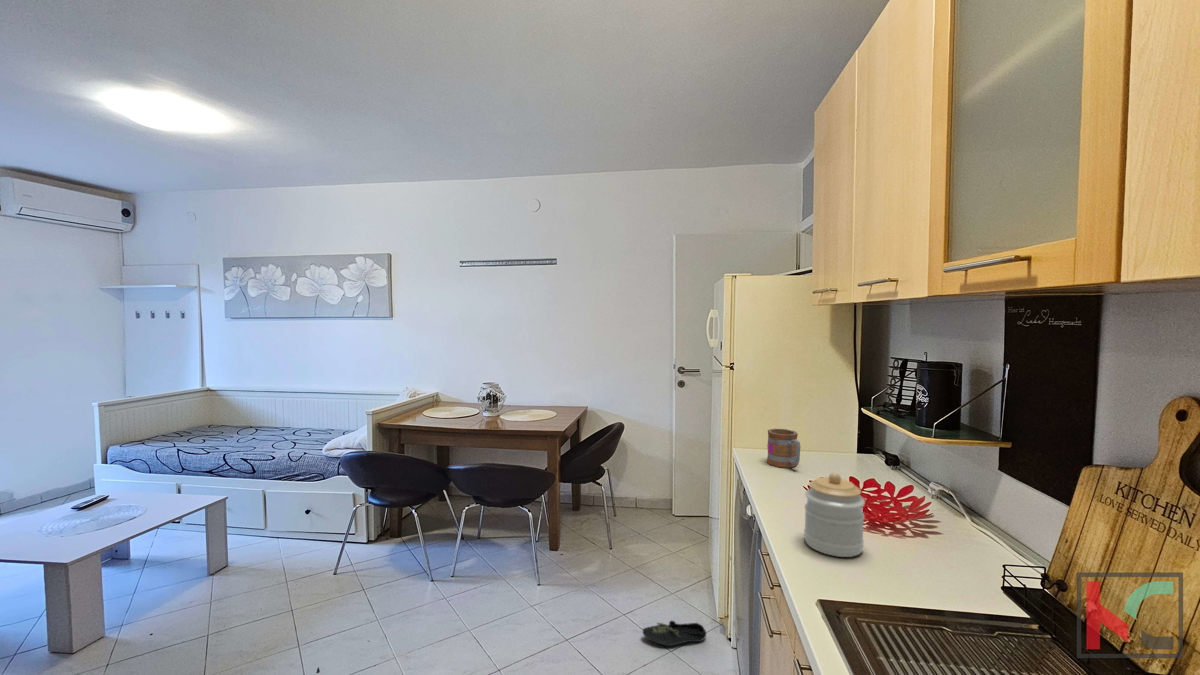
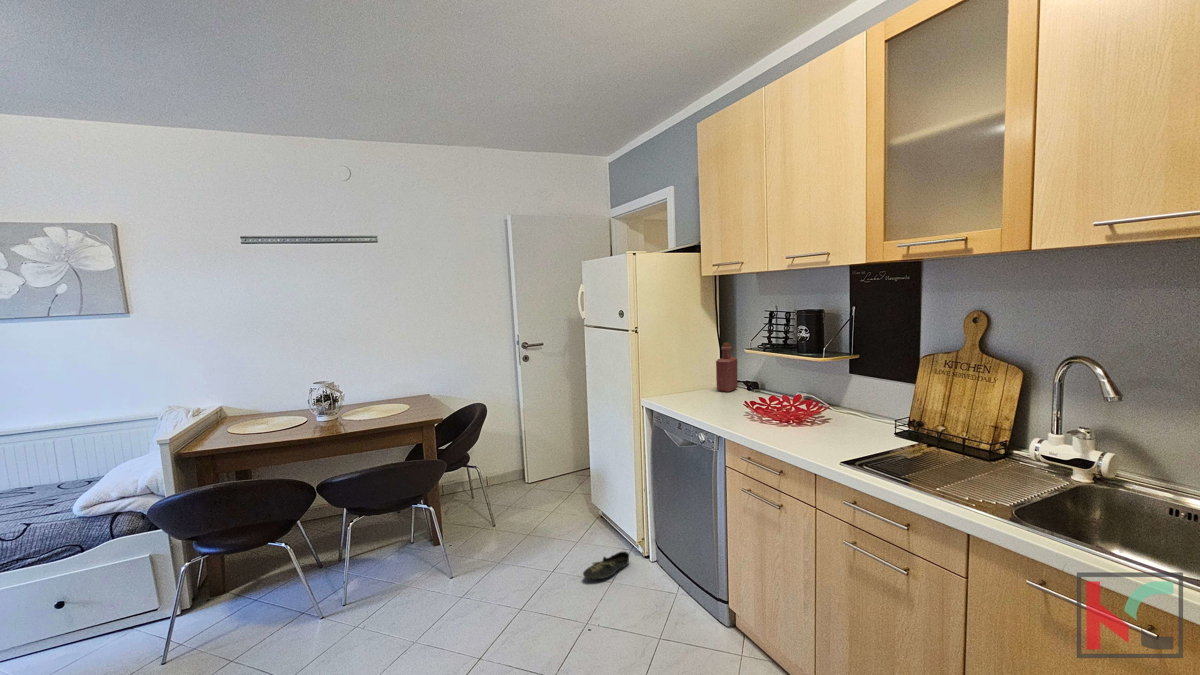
bottle: none [842,396,878,463] -> present [716,343,738,392]
mug: present [767,429,801,468] -> none [679,374,710,403]
jar: present [804,473,865,557] -> none [780,388,820,442]

